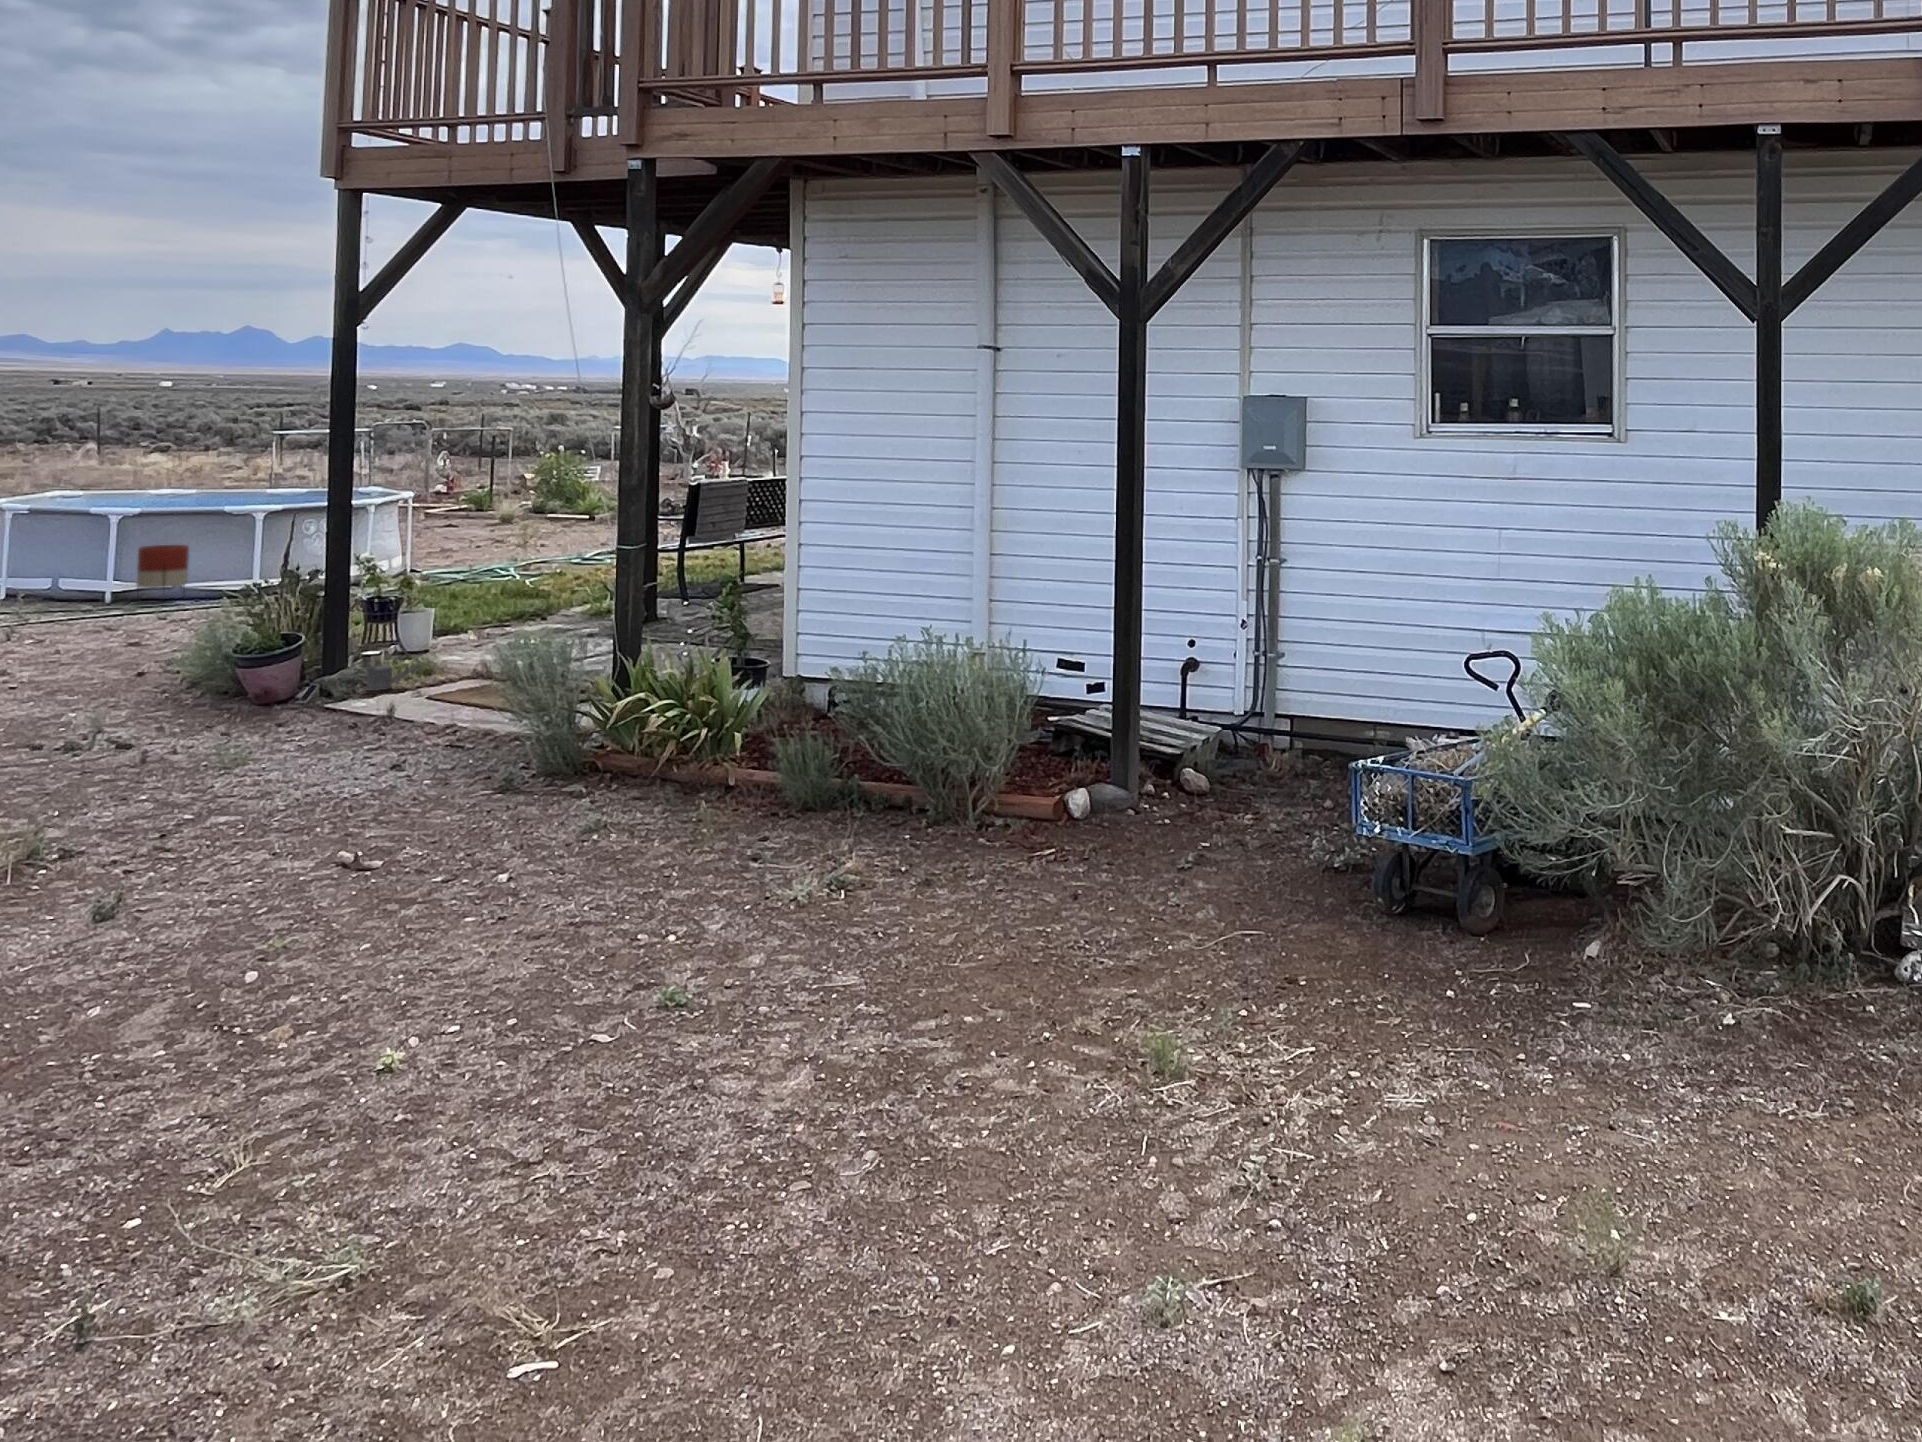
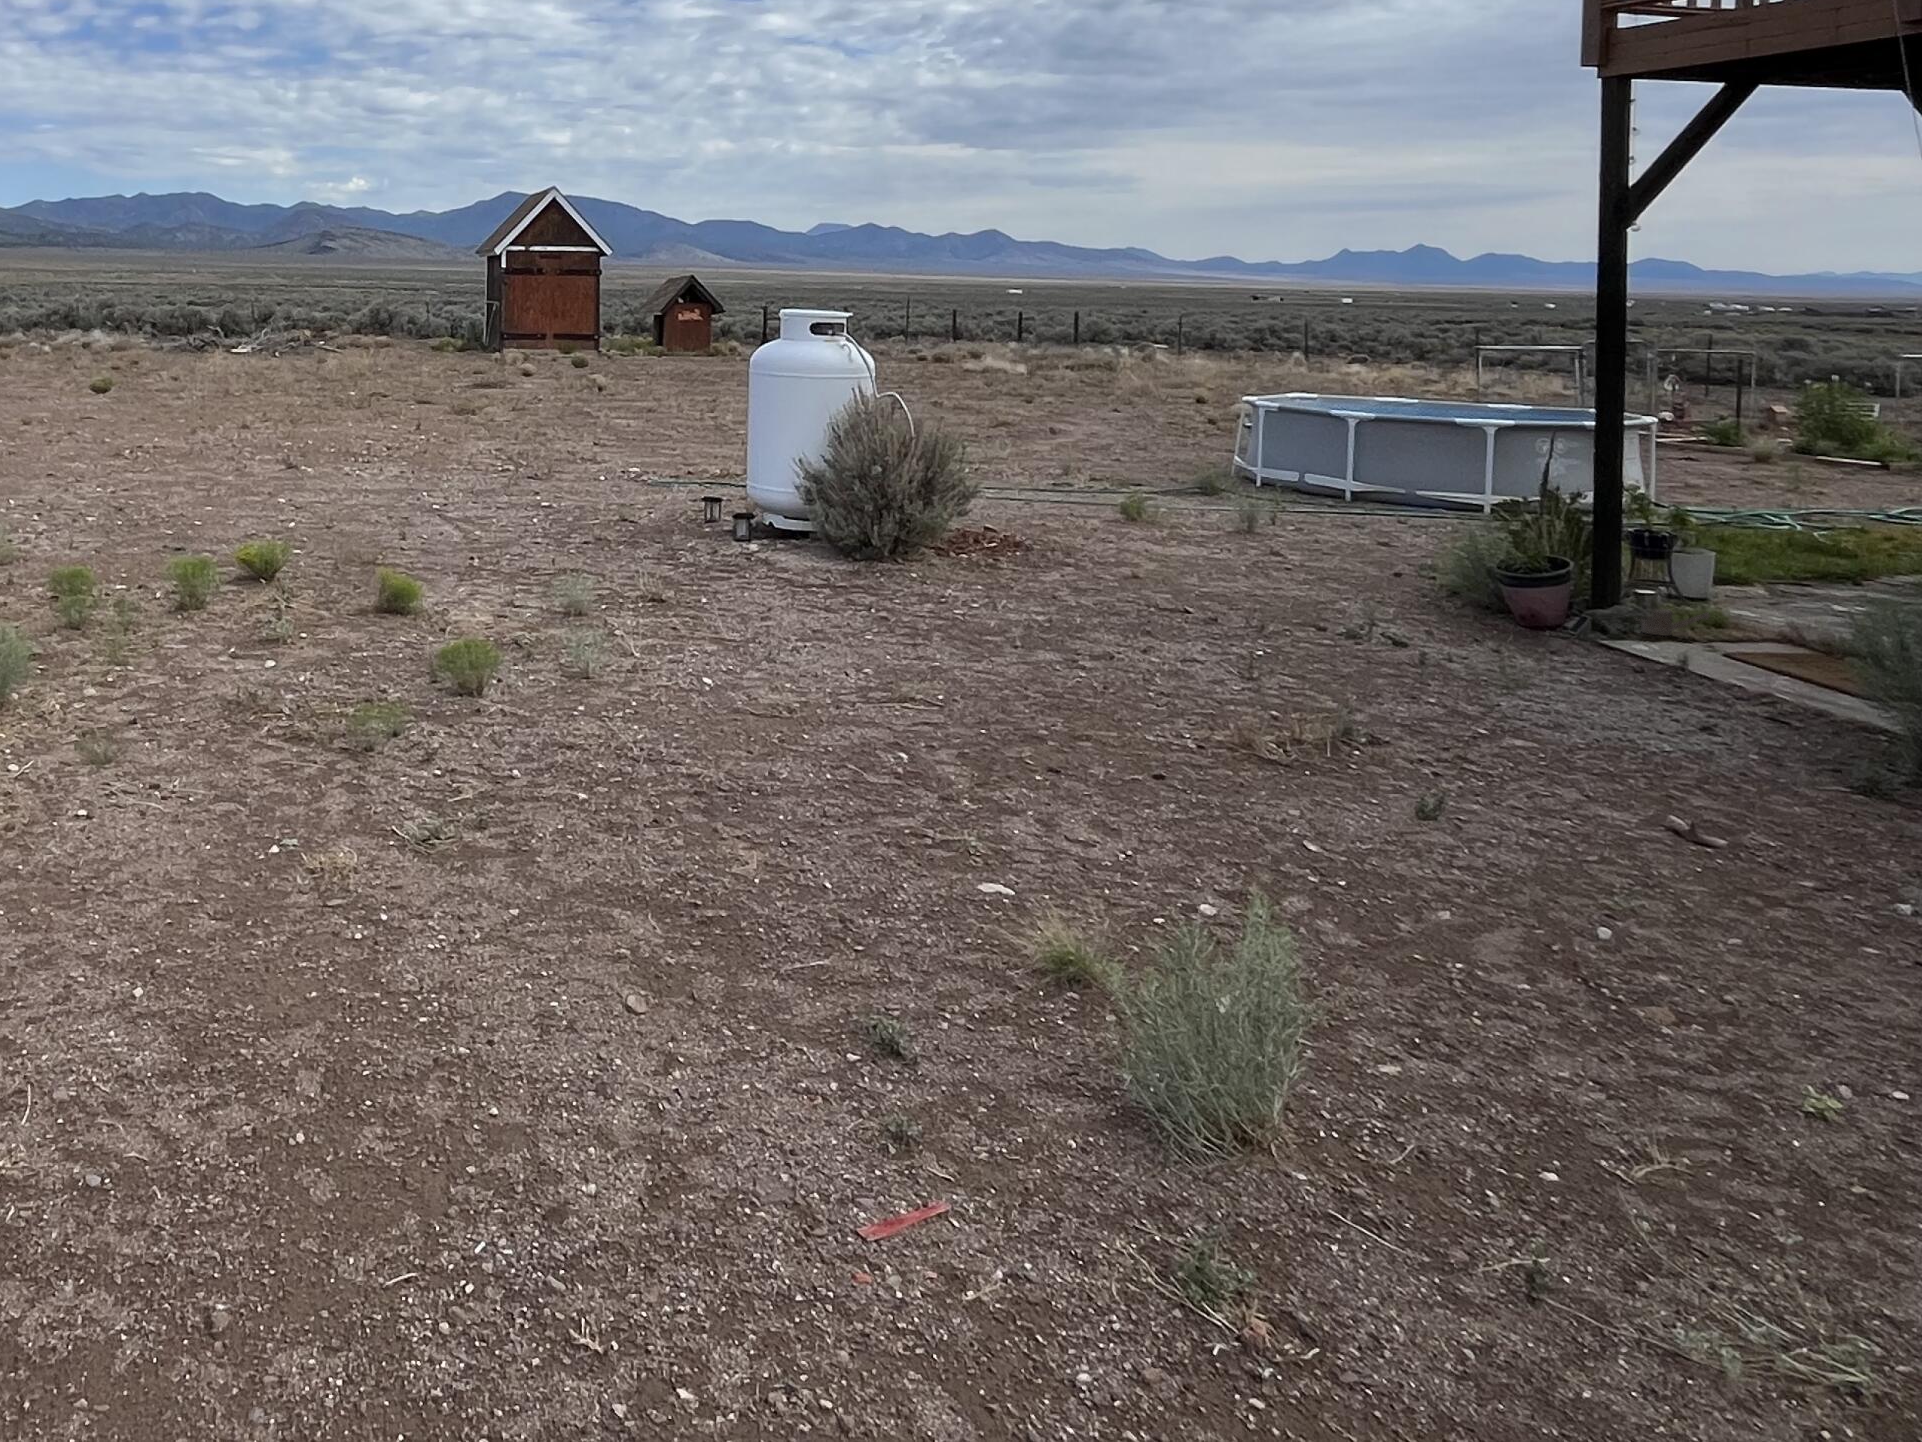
planter: present [137,545,189,588] -> none [1372,451,1419,509]

